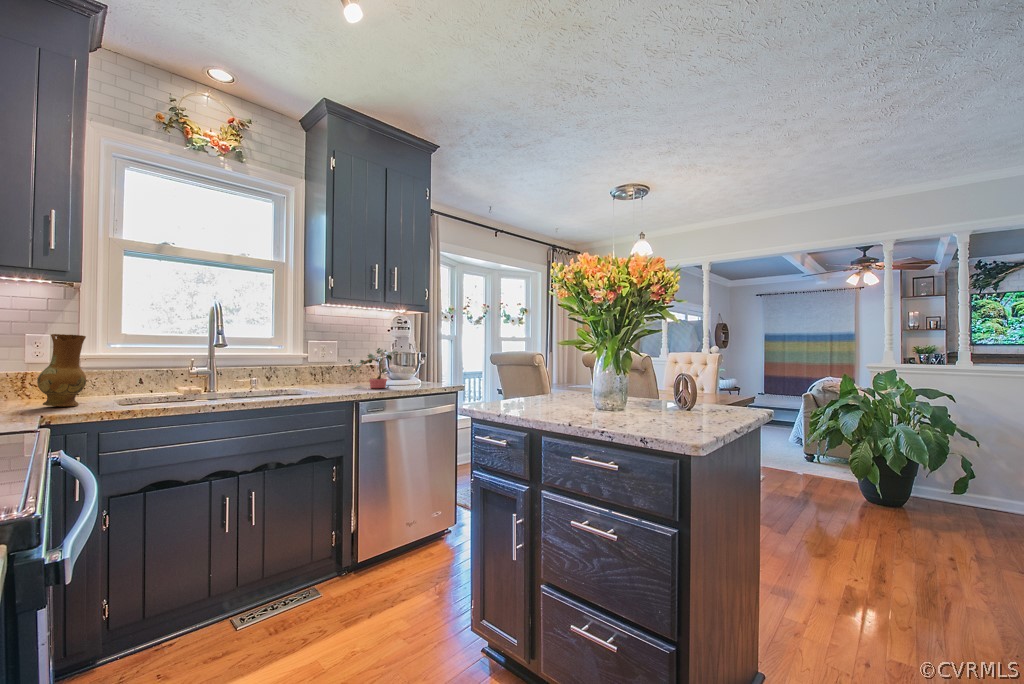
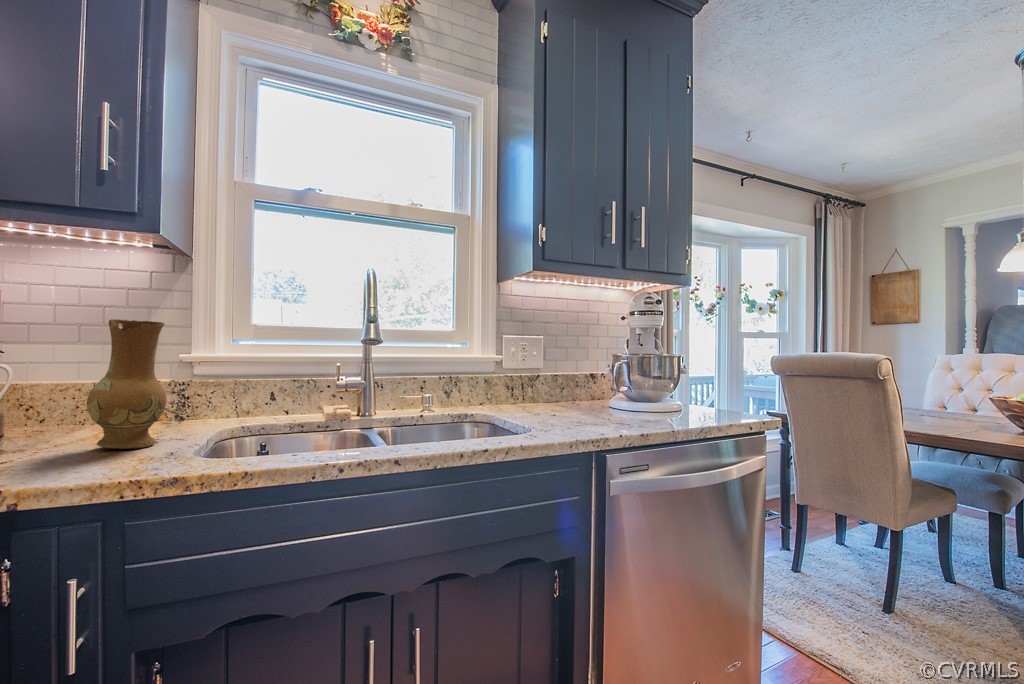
potted plant: present [348,348,398,388] -> none [563,346,659,418]

